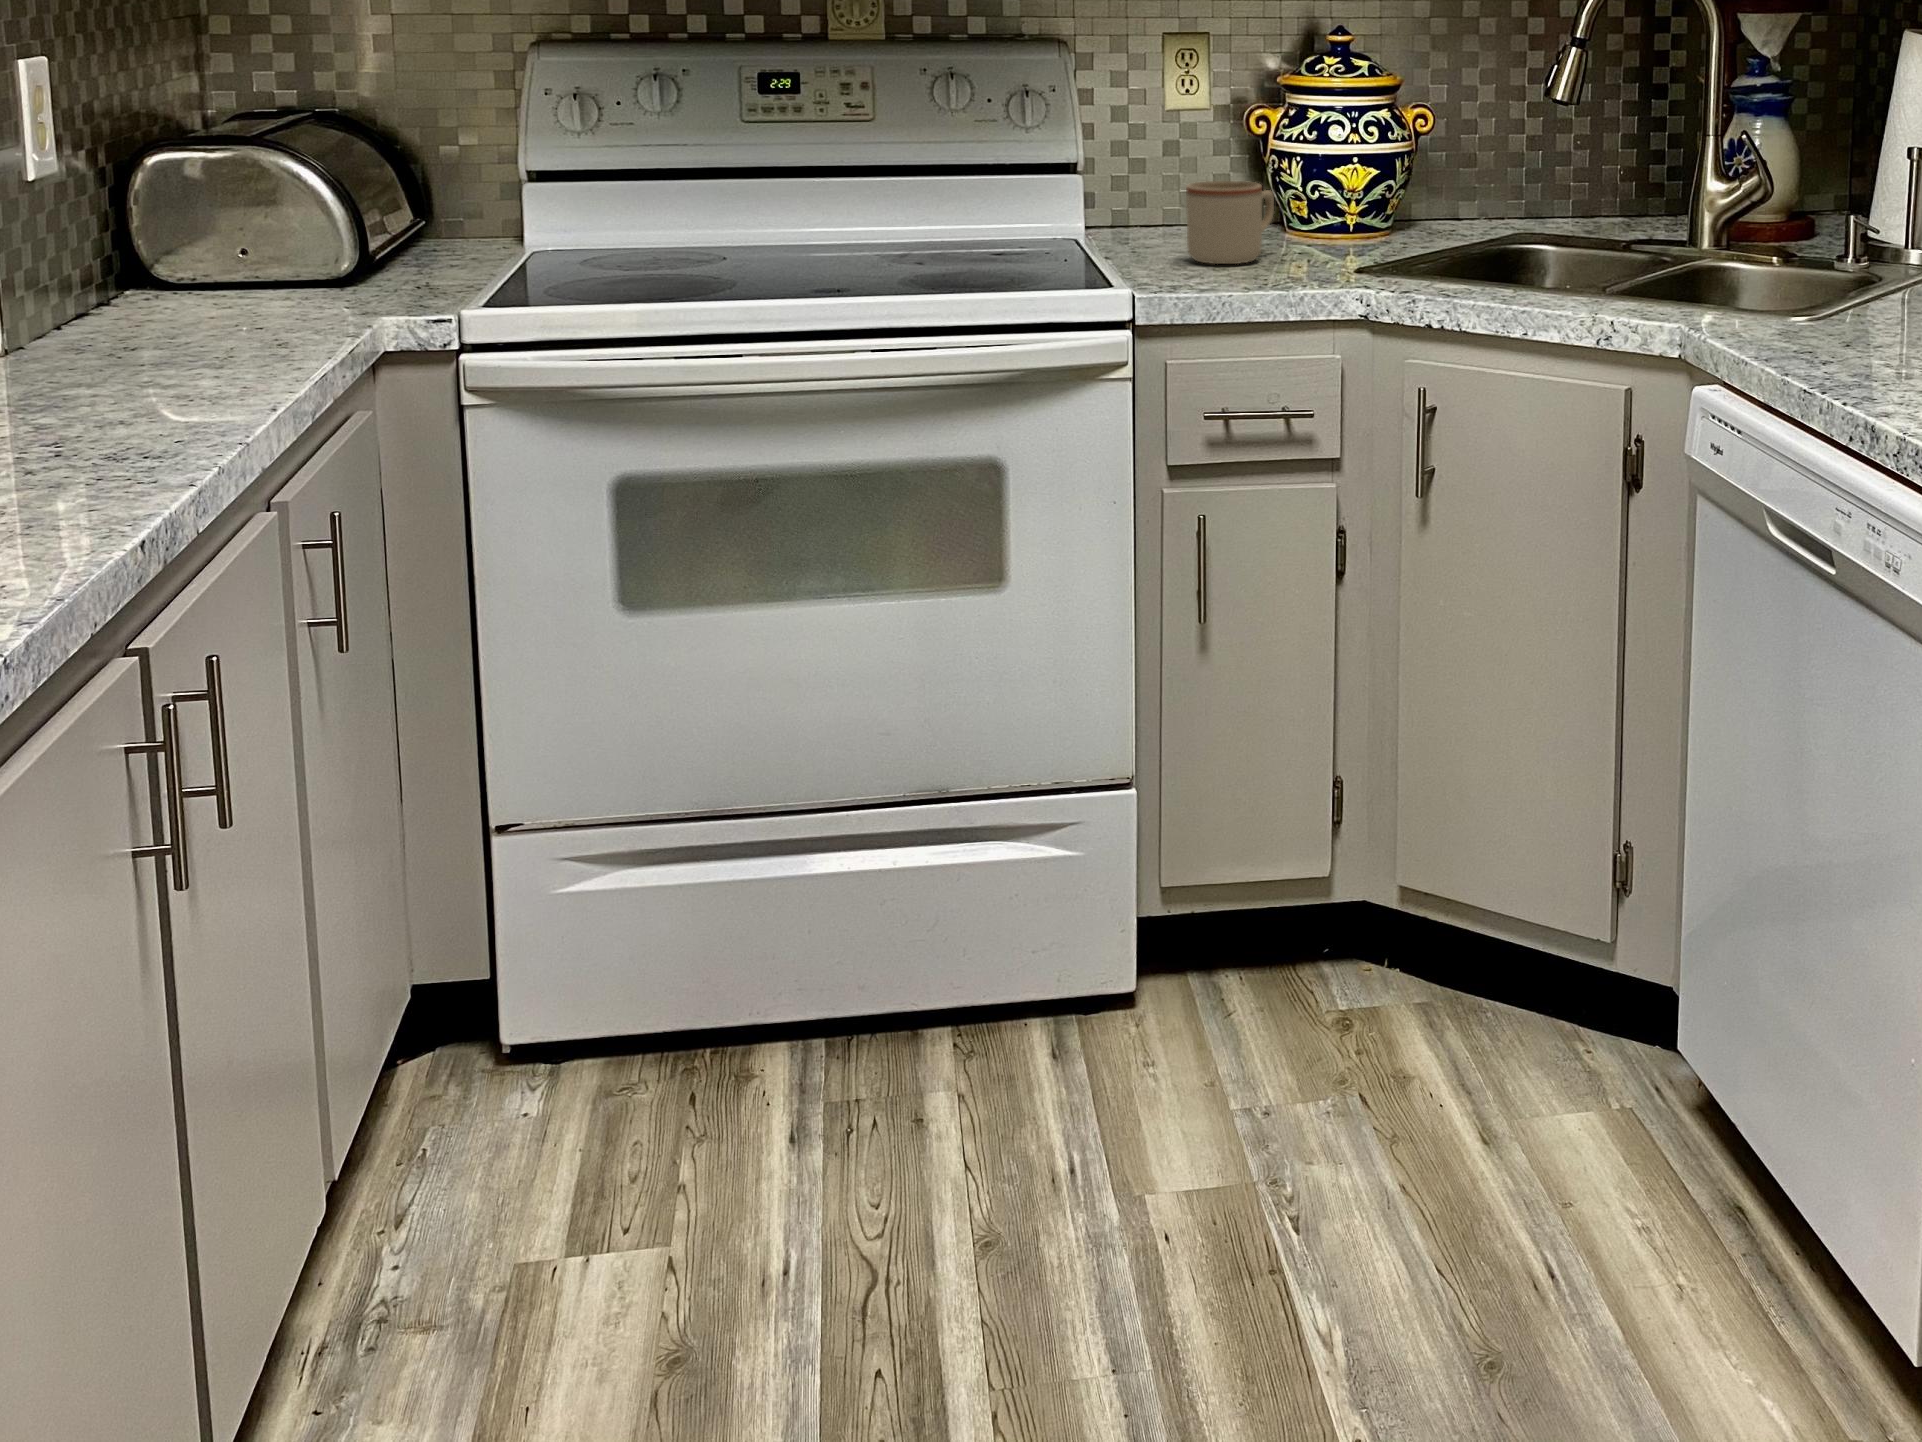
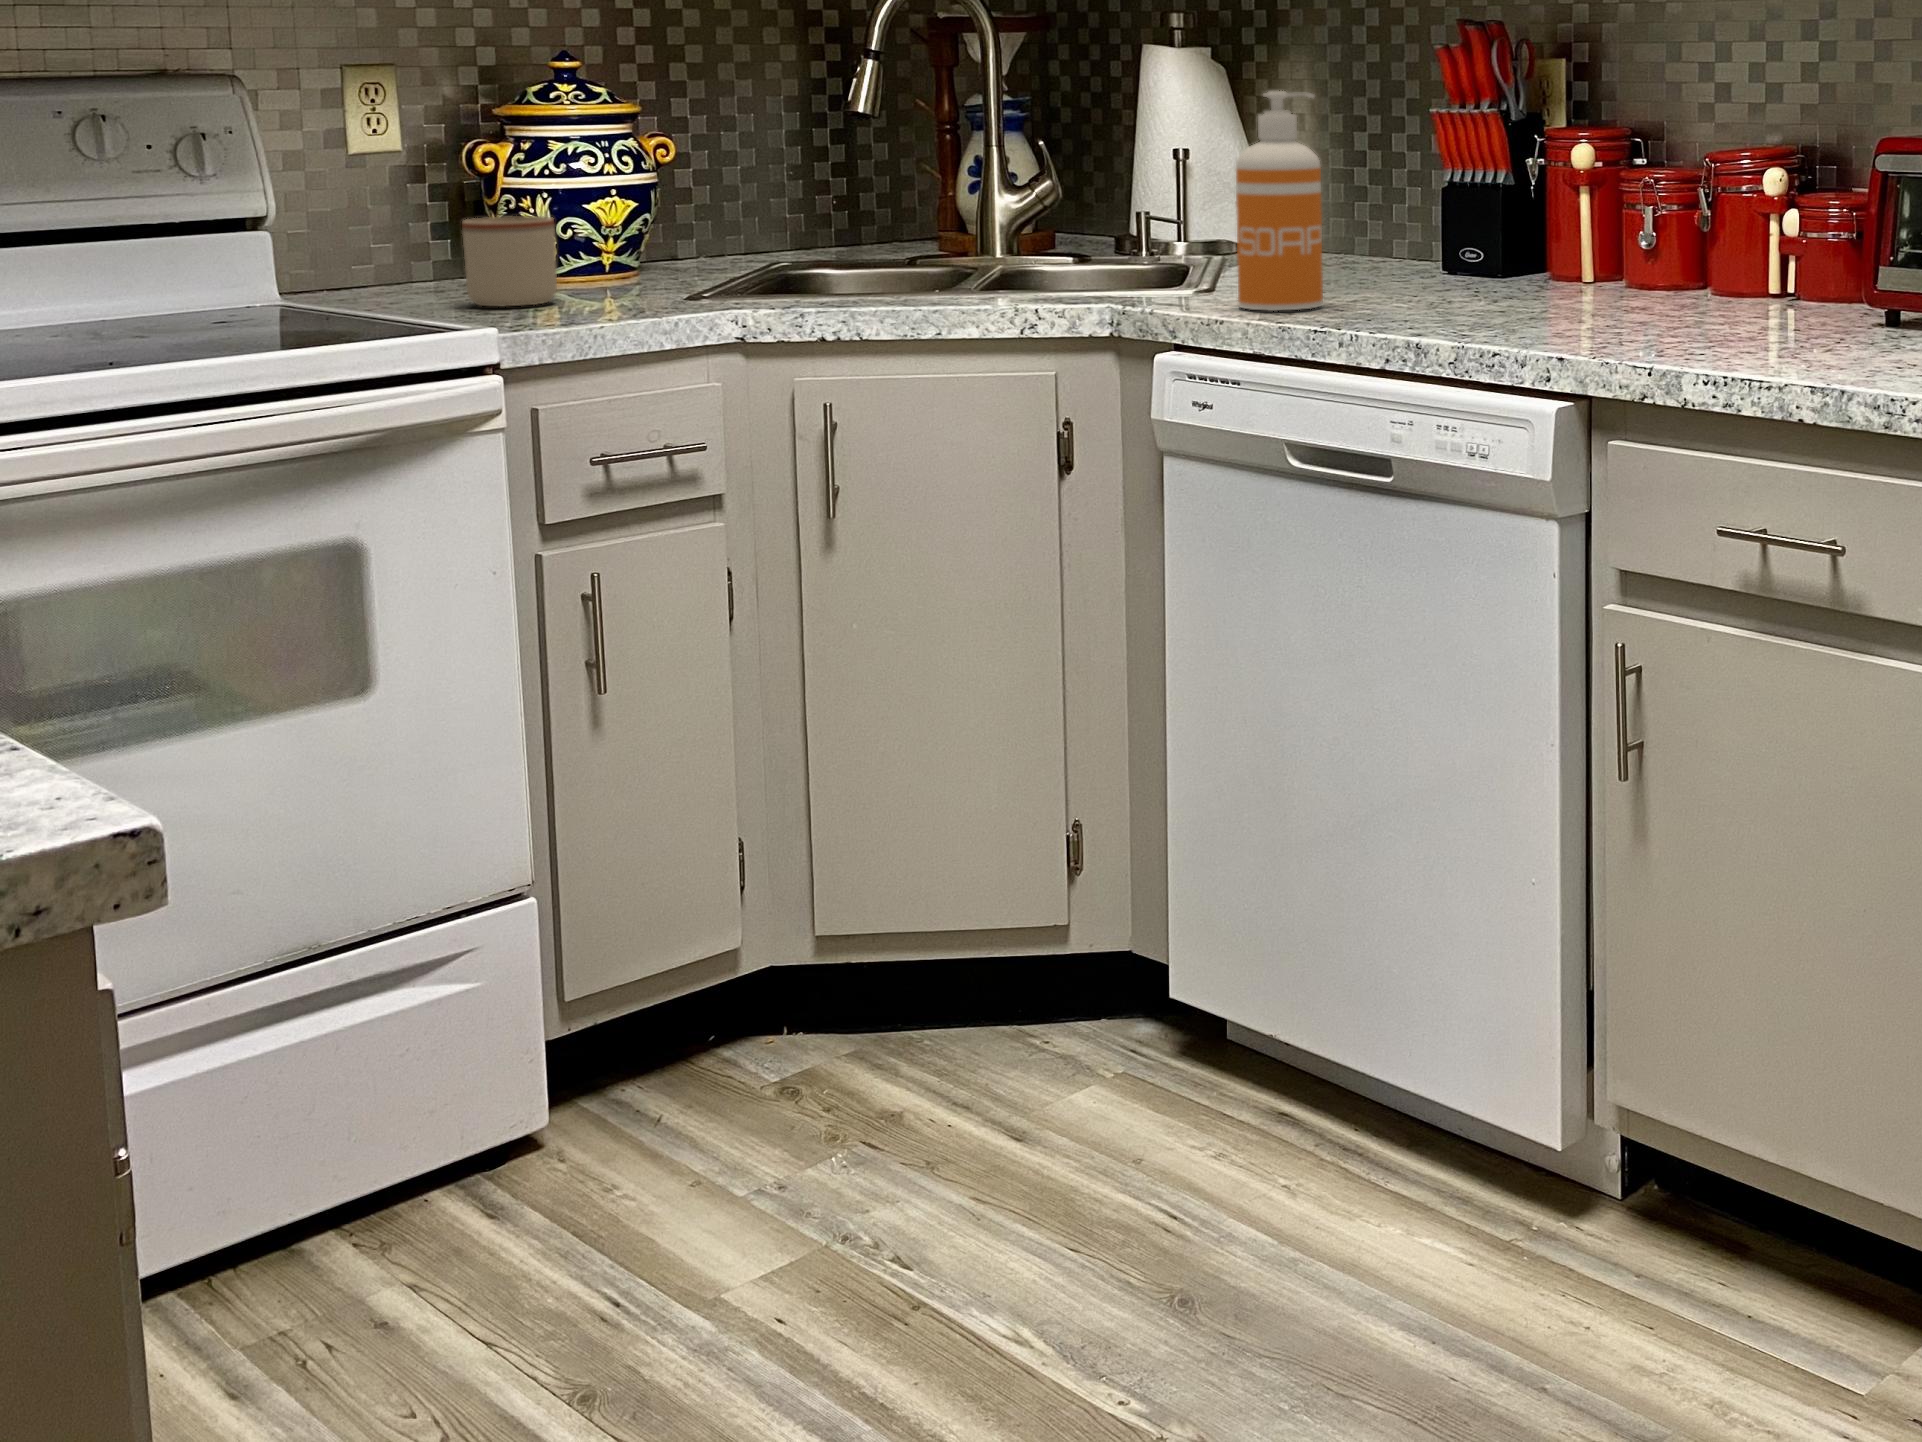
soap dispenser: none [1807,109,1910,354] -> present [1236,91,1323,311]

